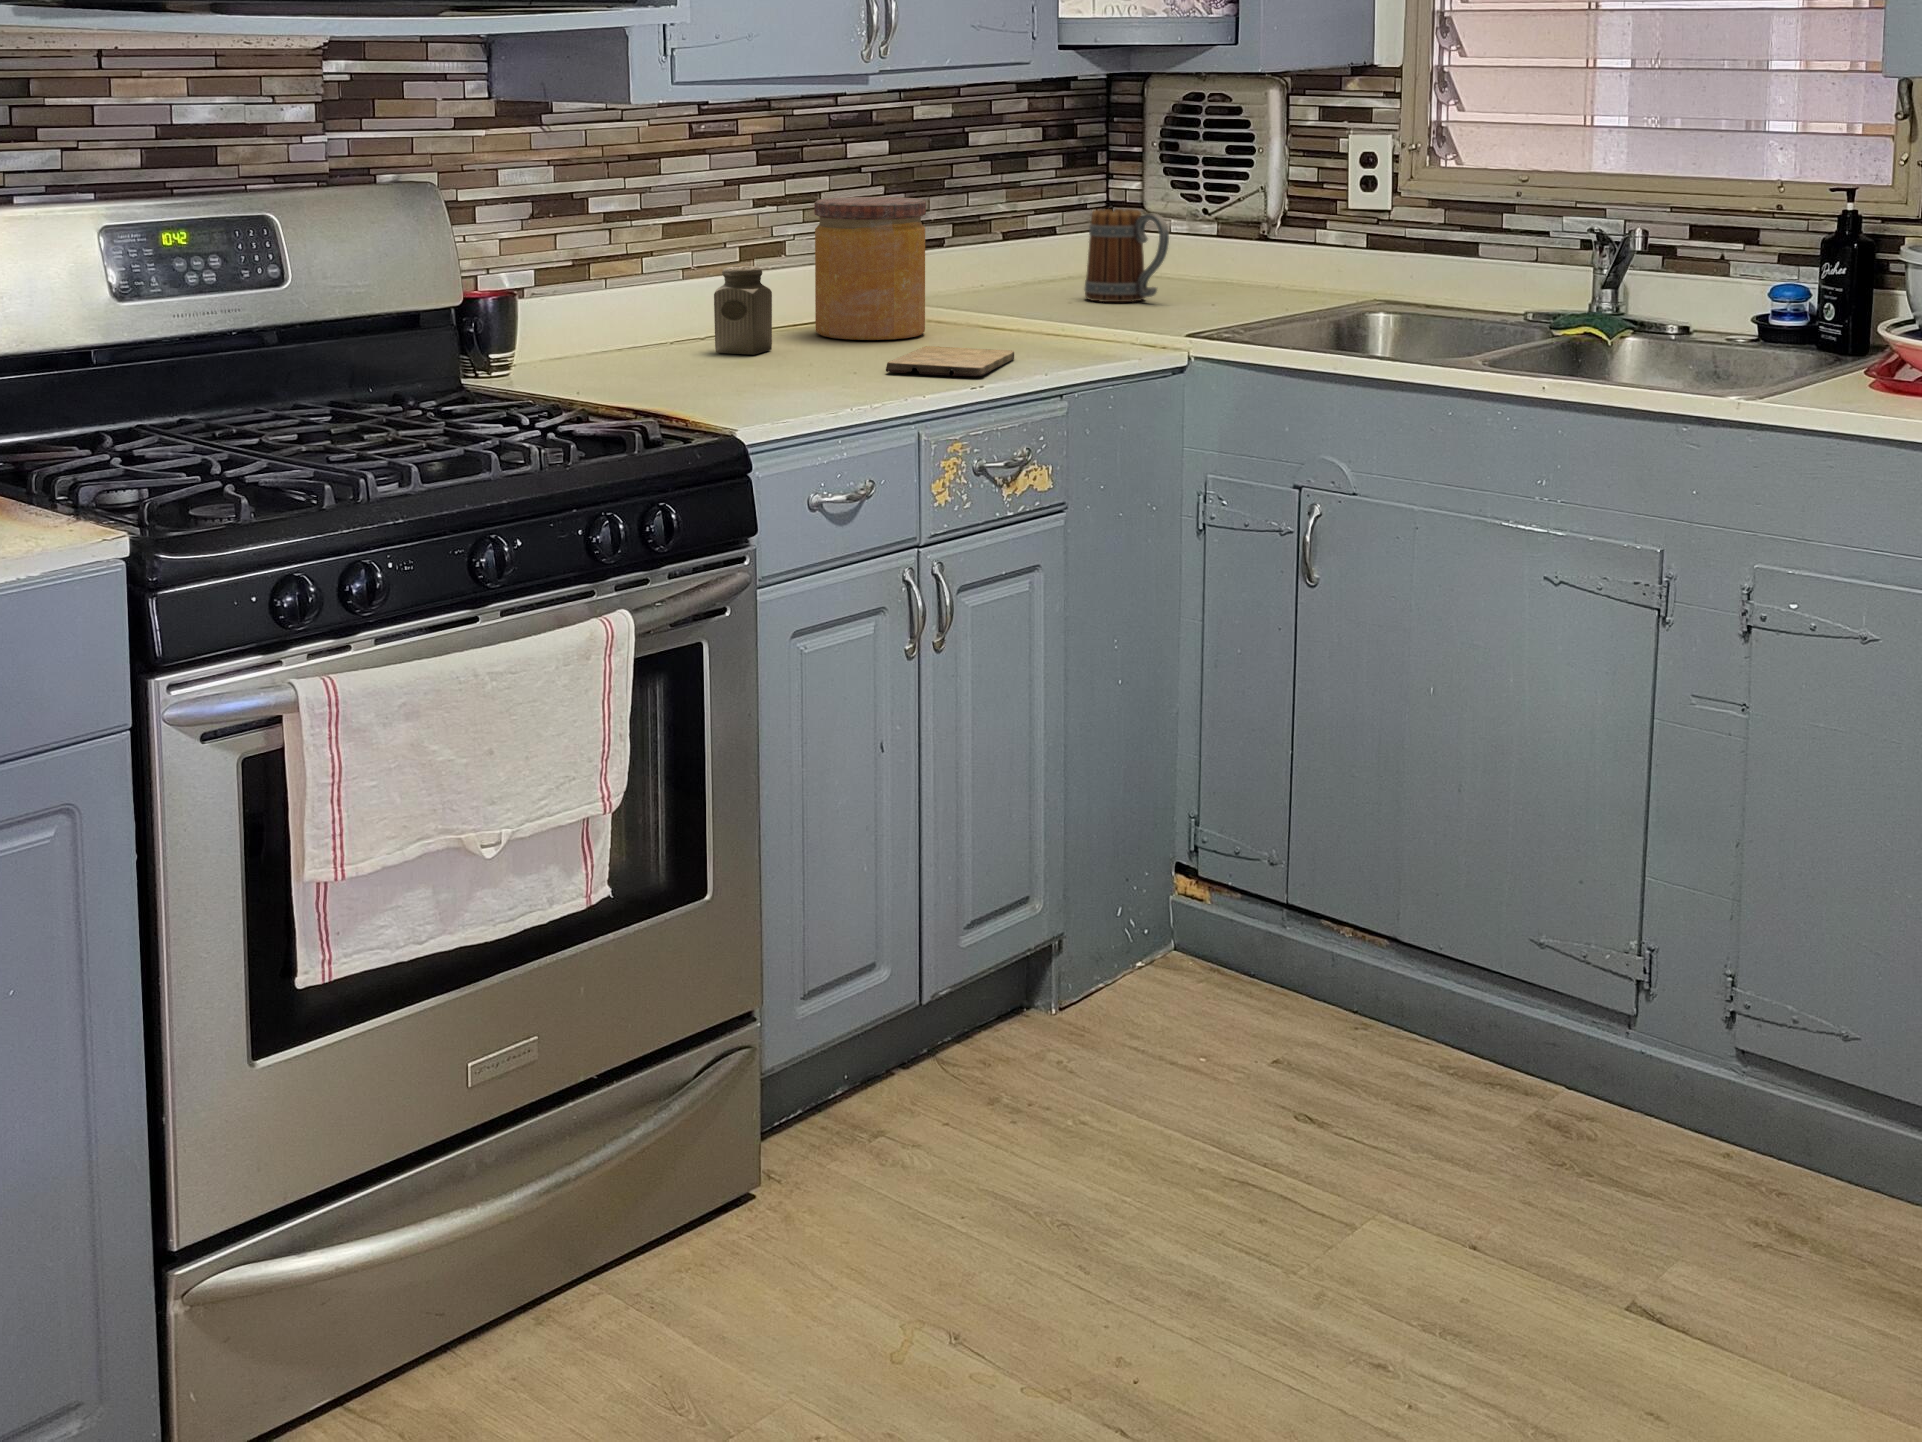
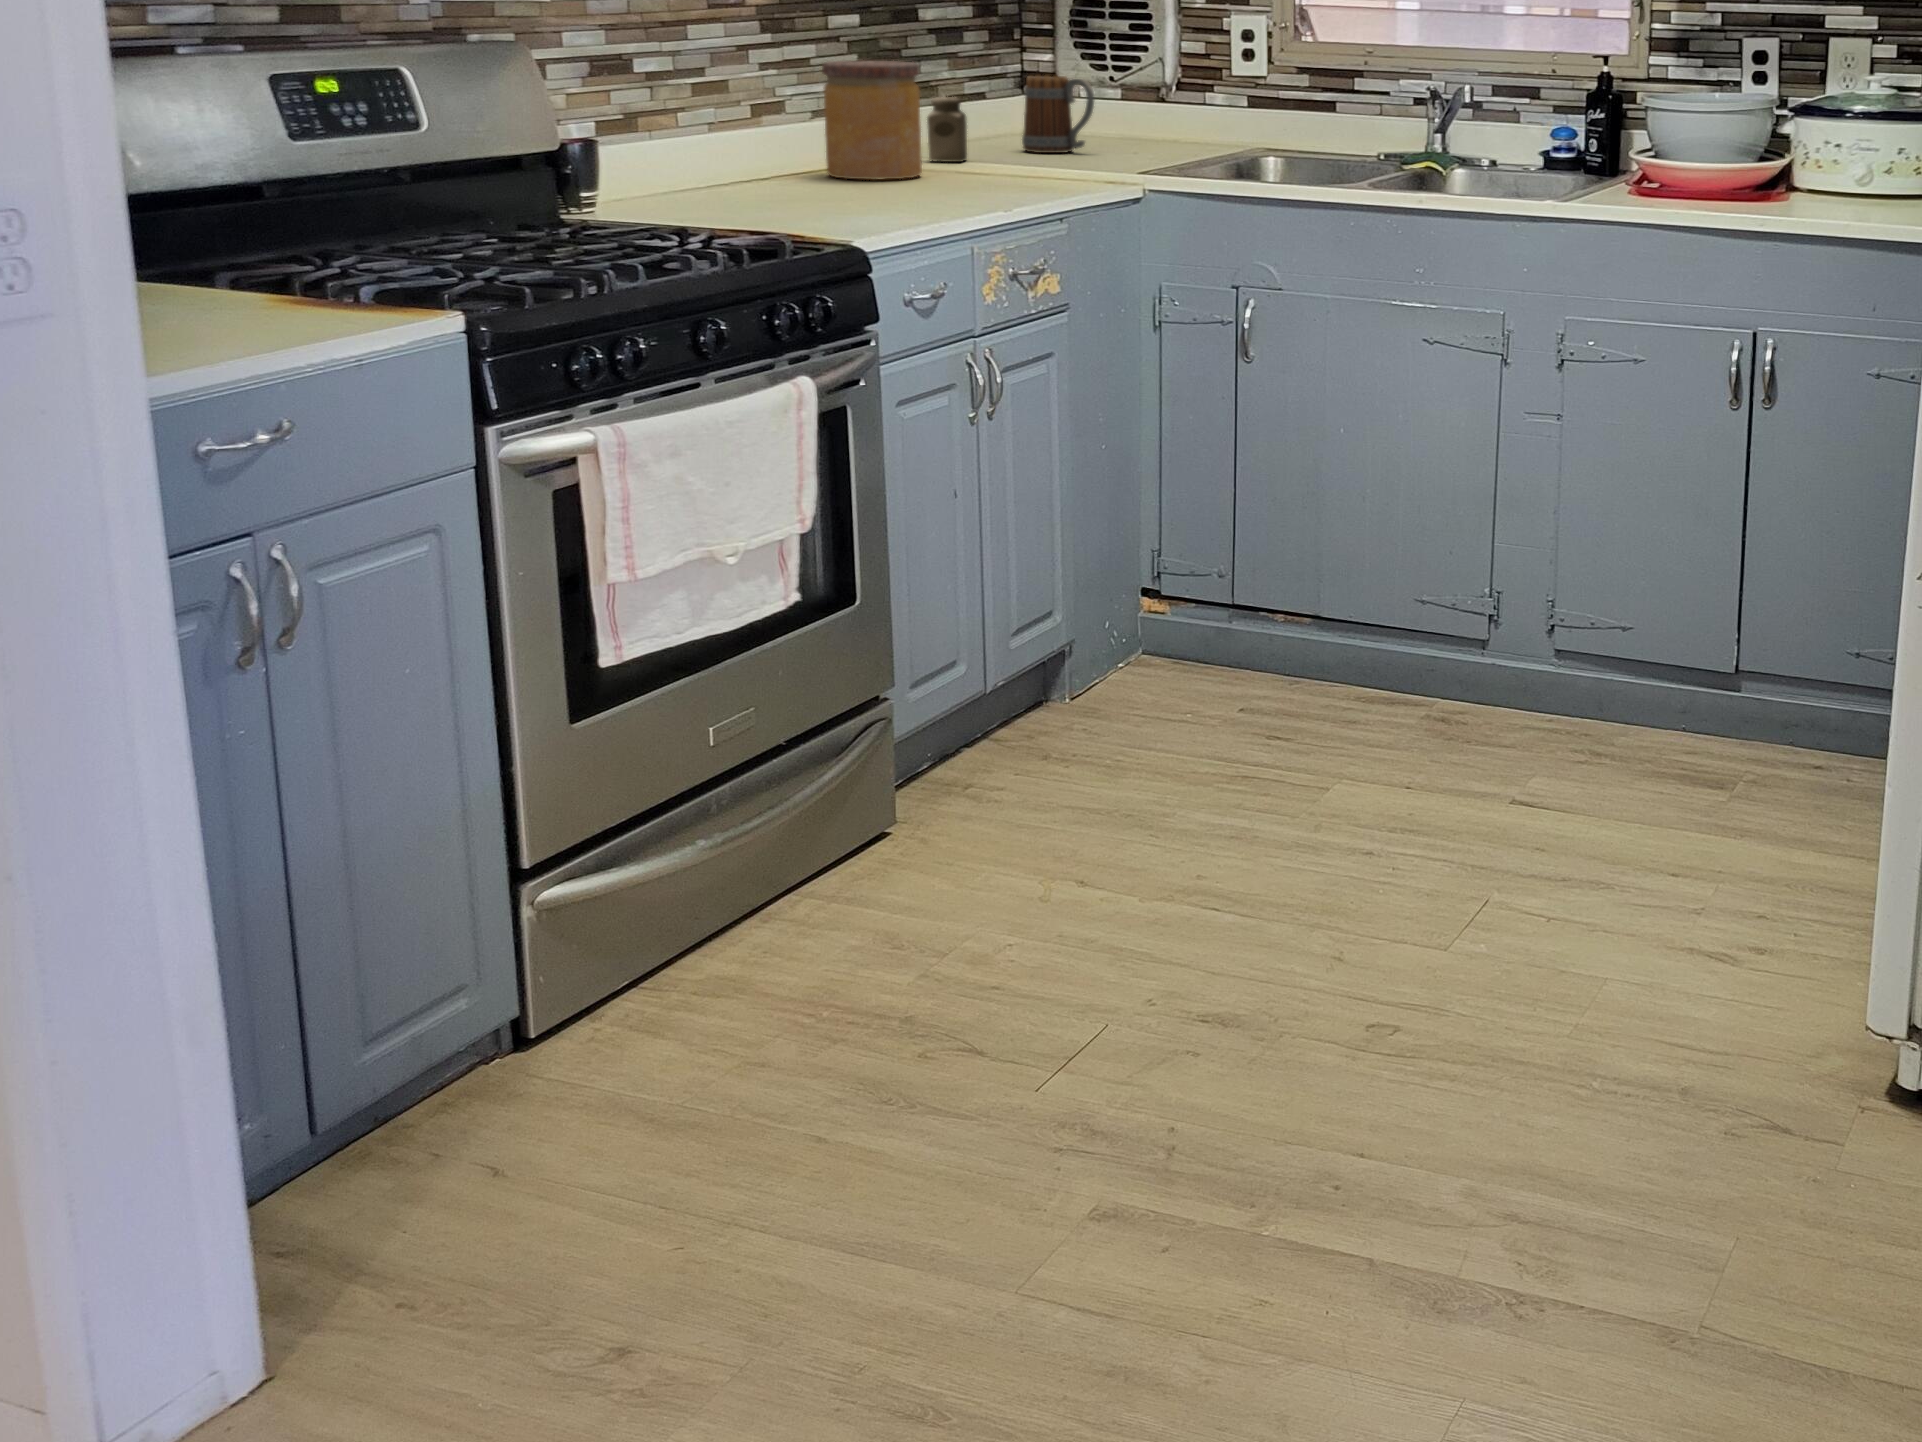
salt shaker: present [714,266,772,354] -> present [927,97,967,162]
cutting board: present [886,346,1014,376] -> none [924,181,1016,200]

